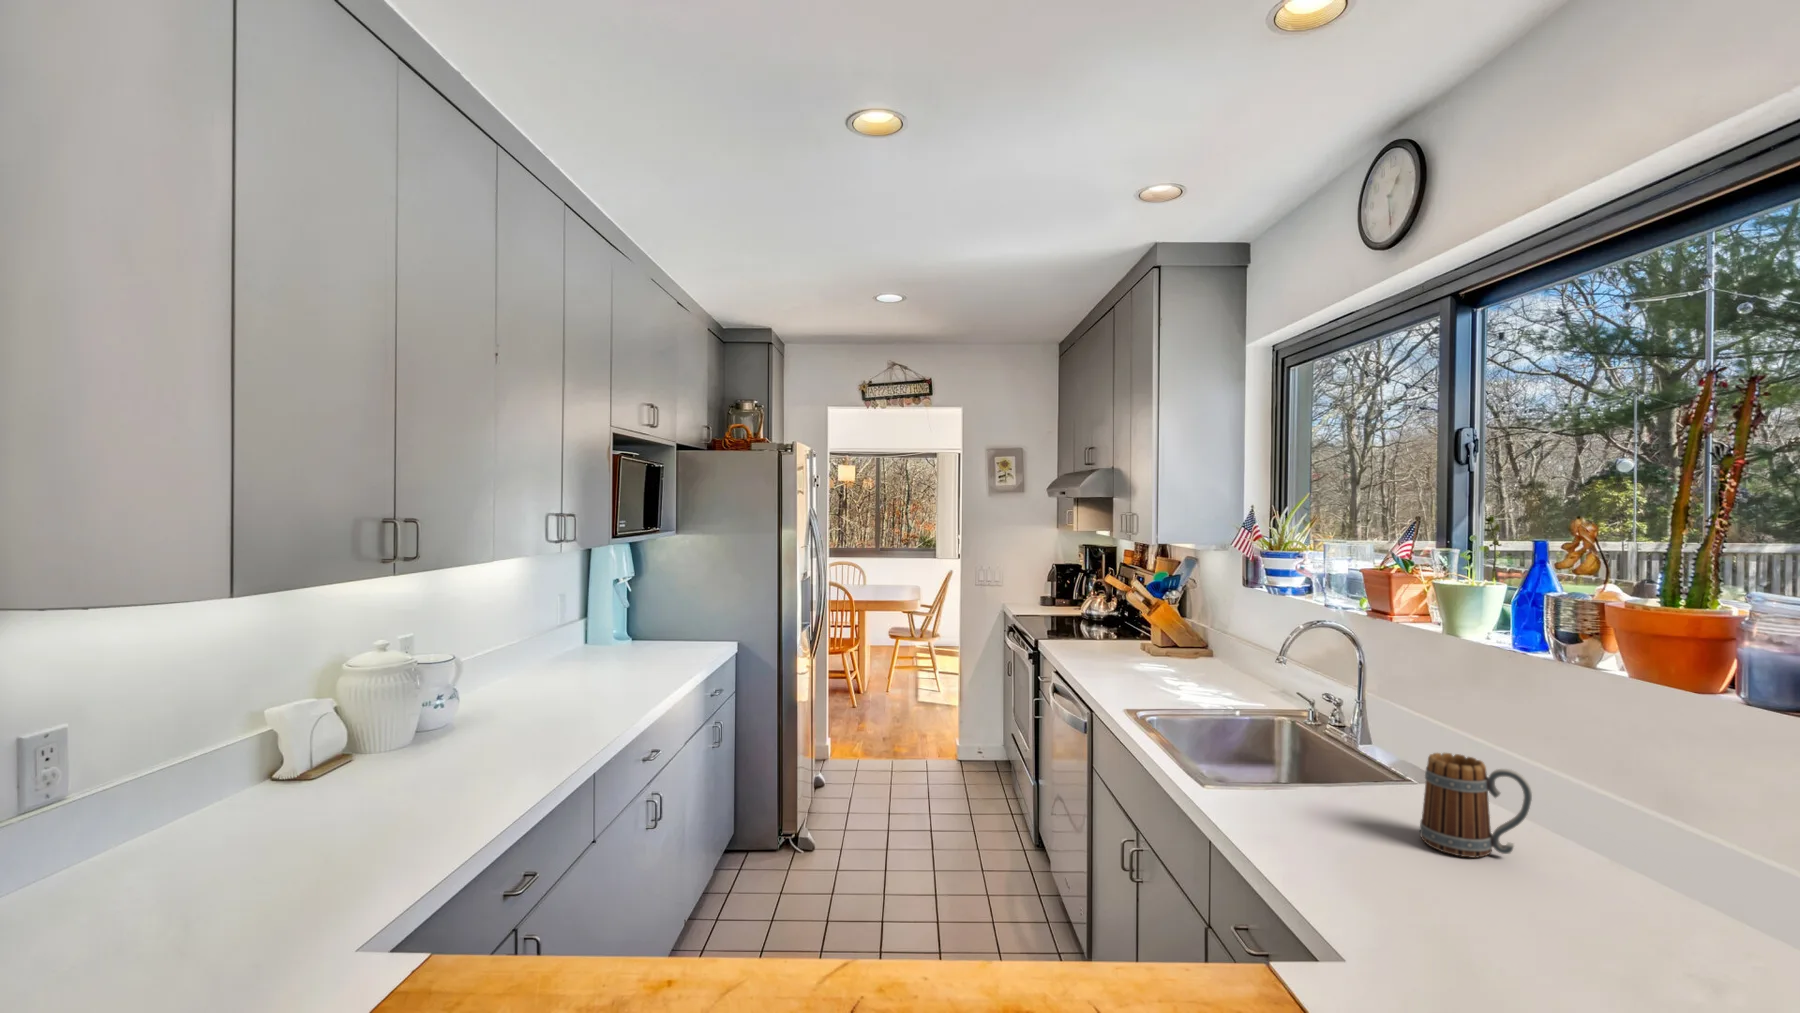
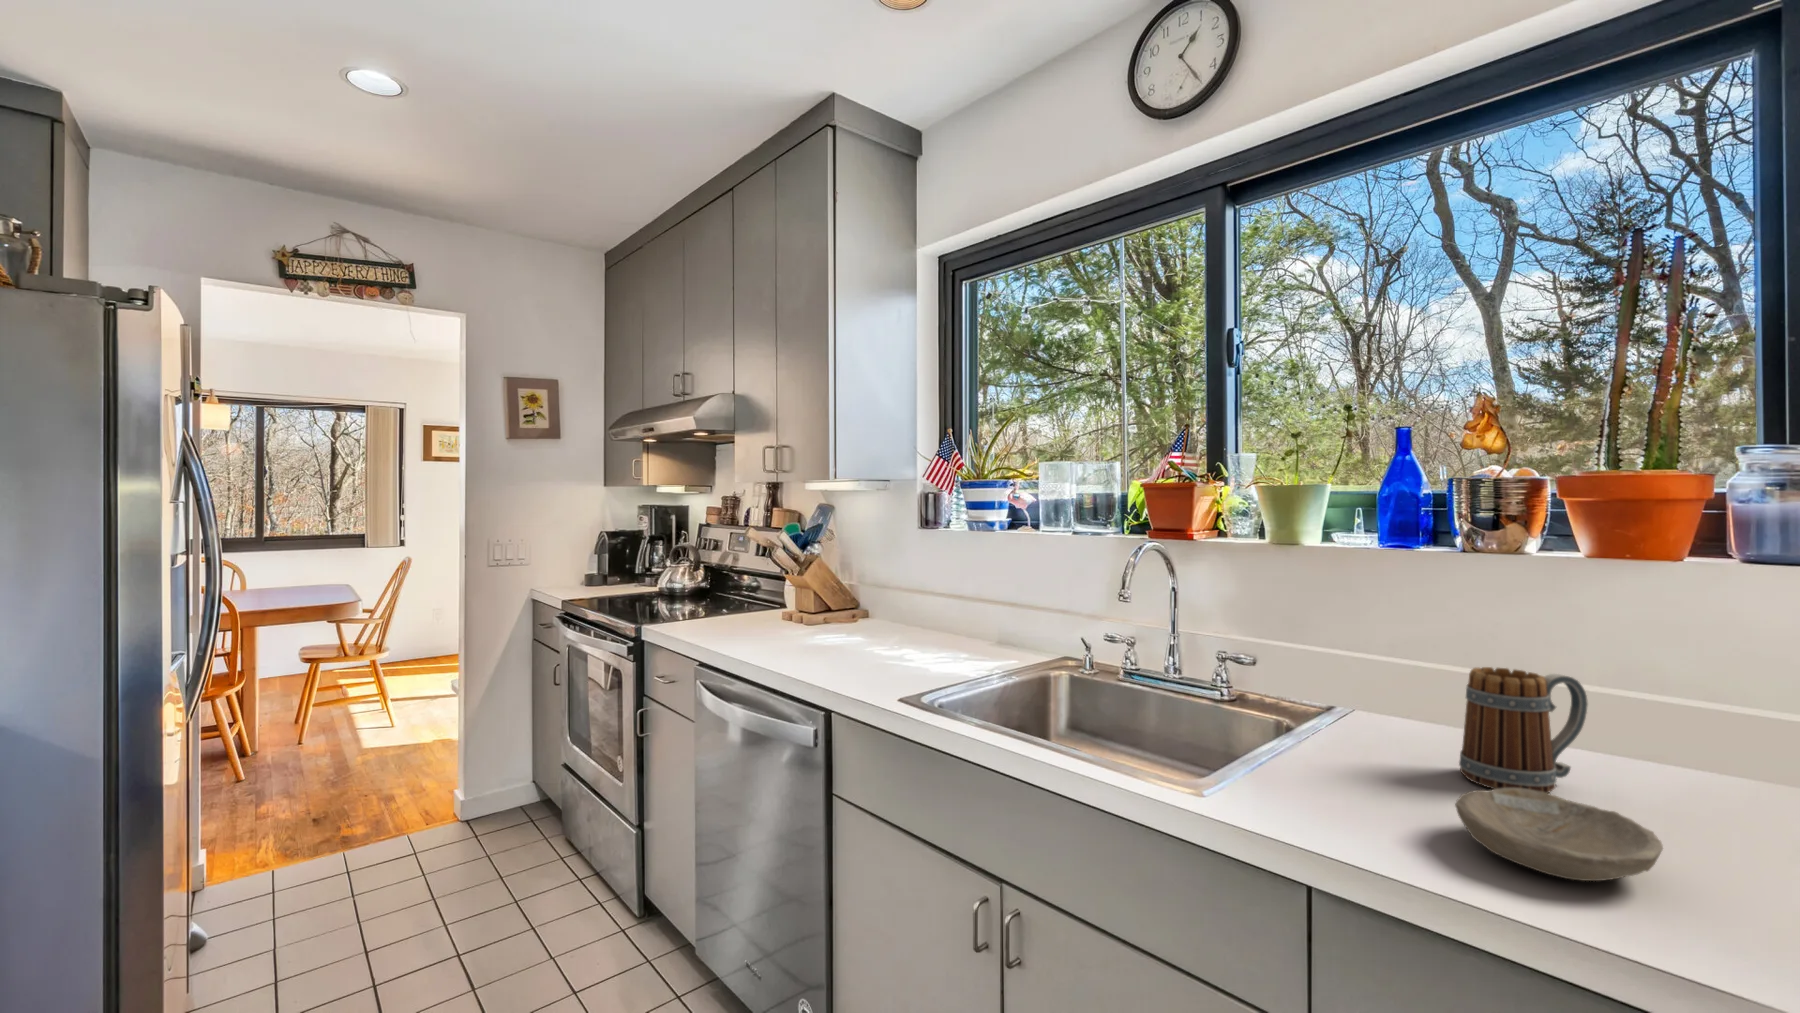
bowl: none [1287,822,1410,883] -> present [1455,788,1663,881]

